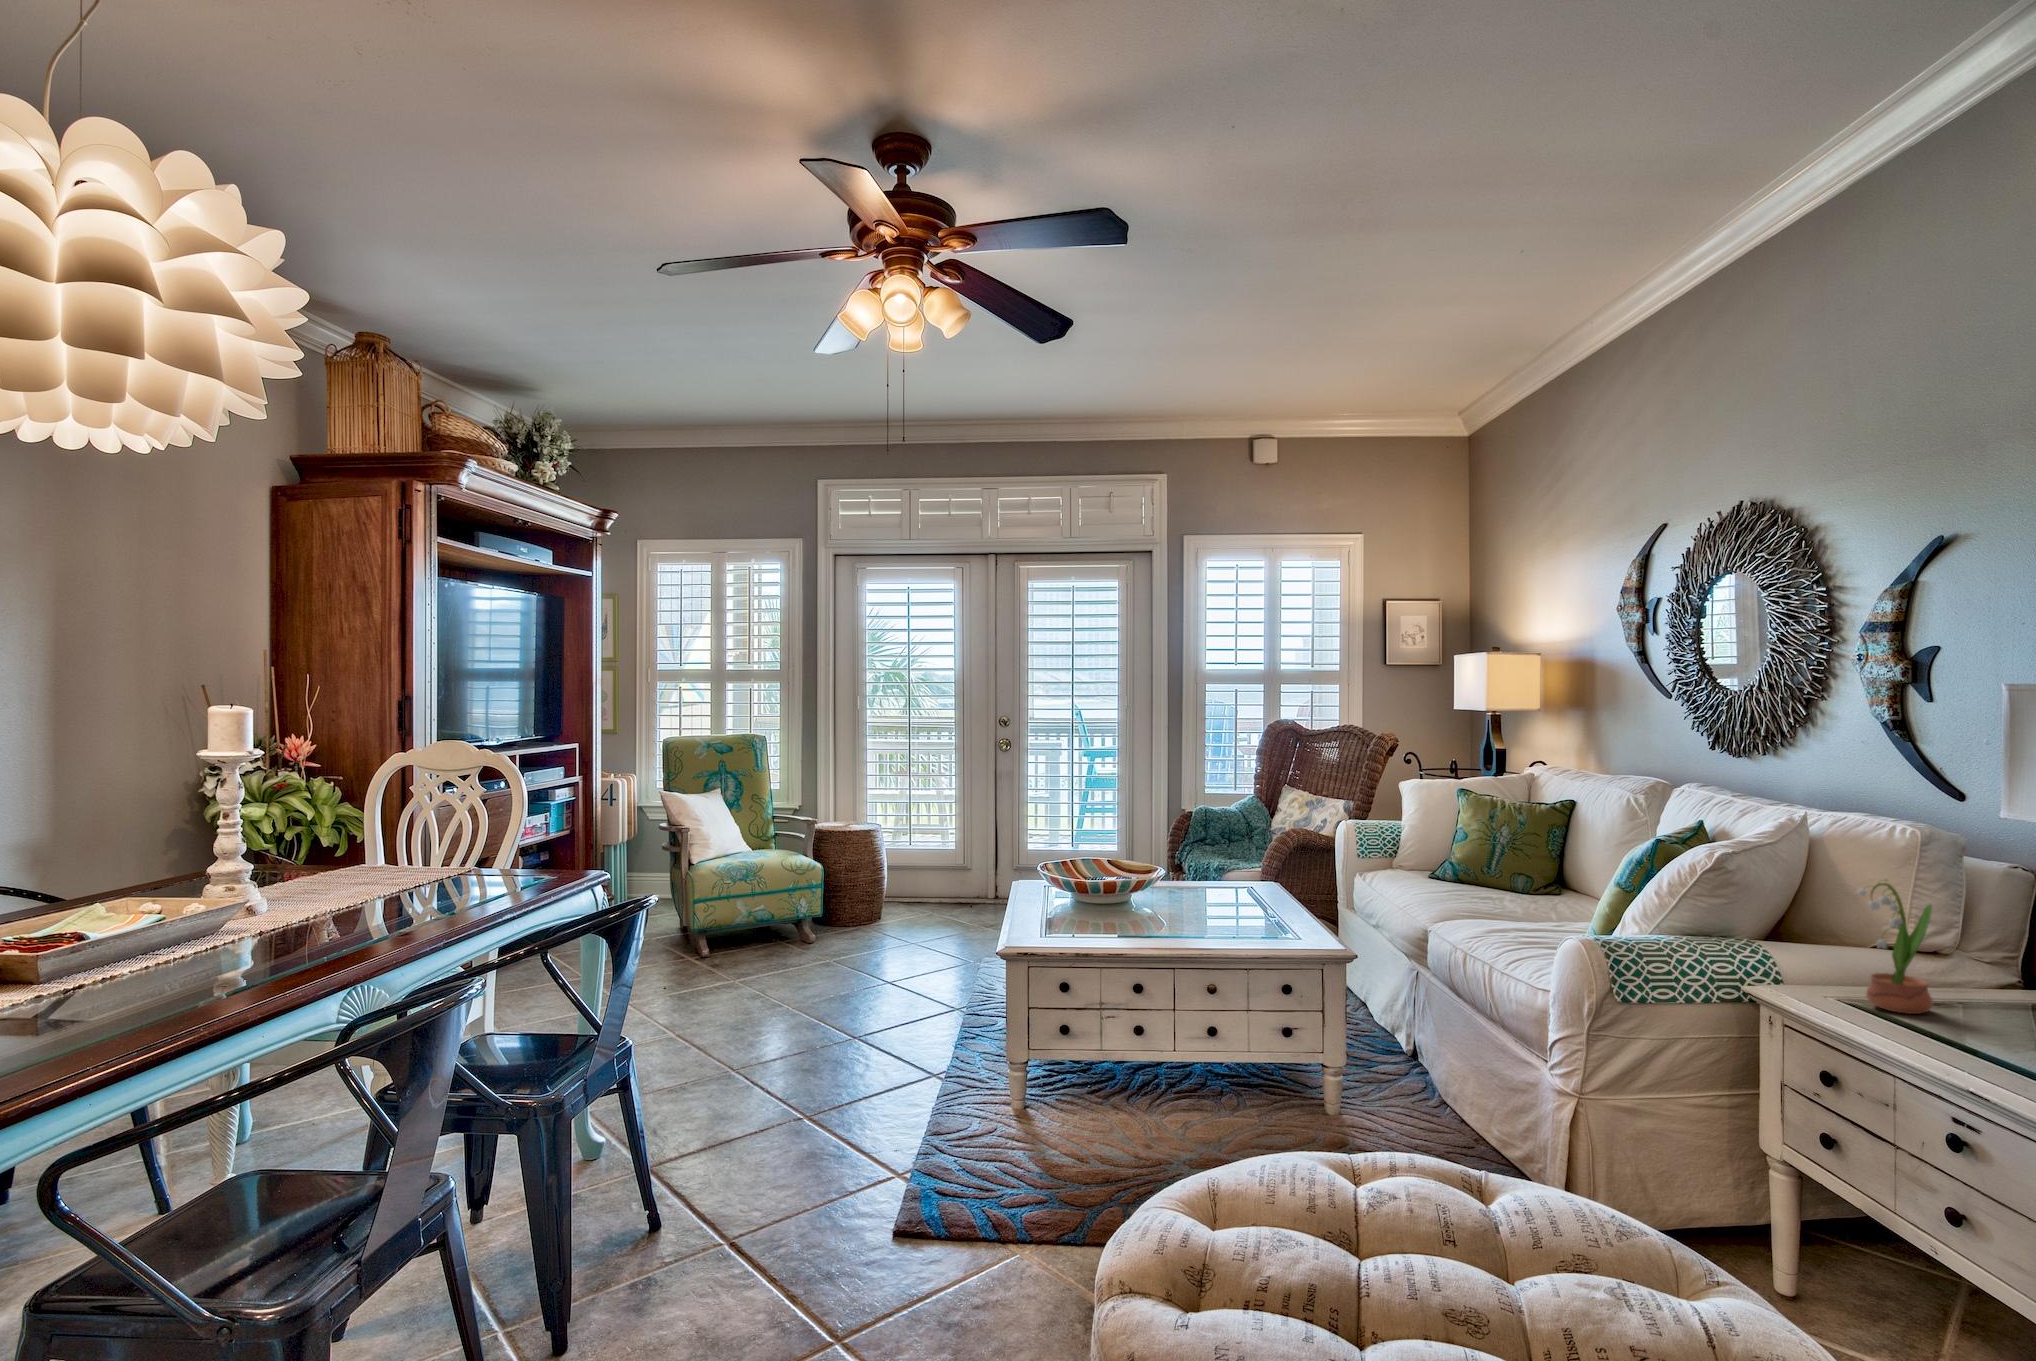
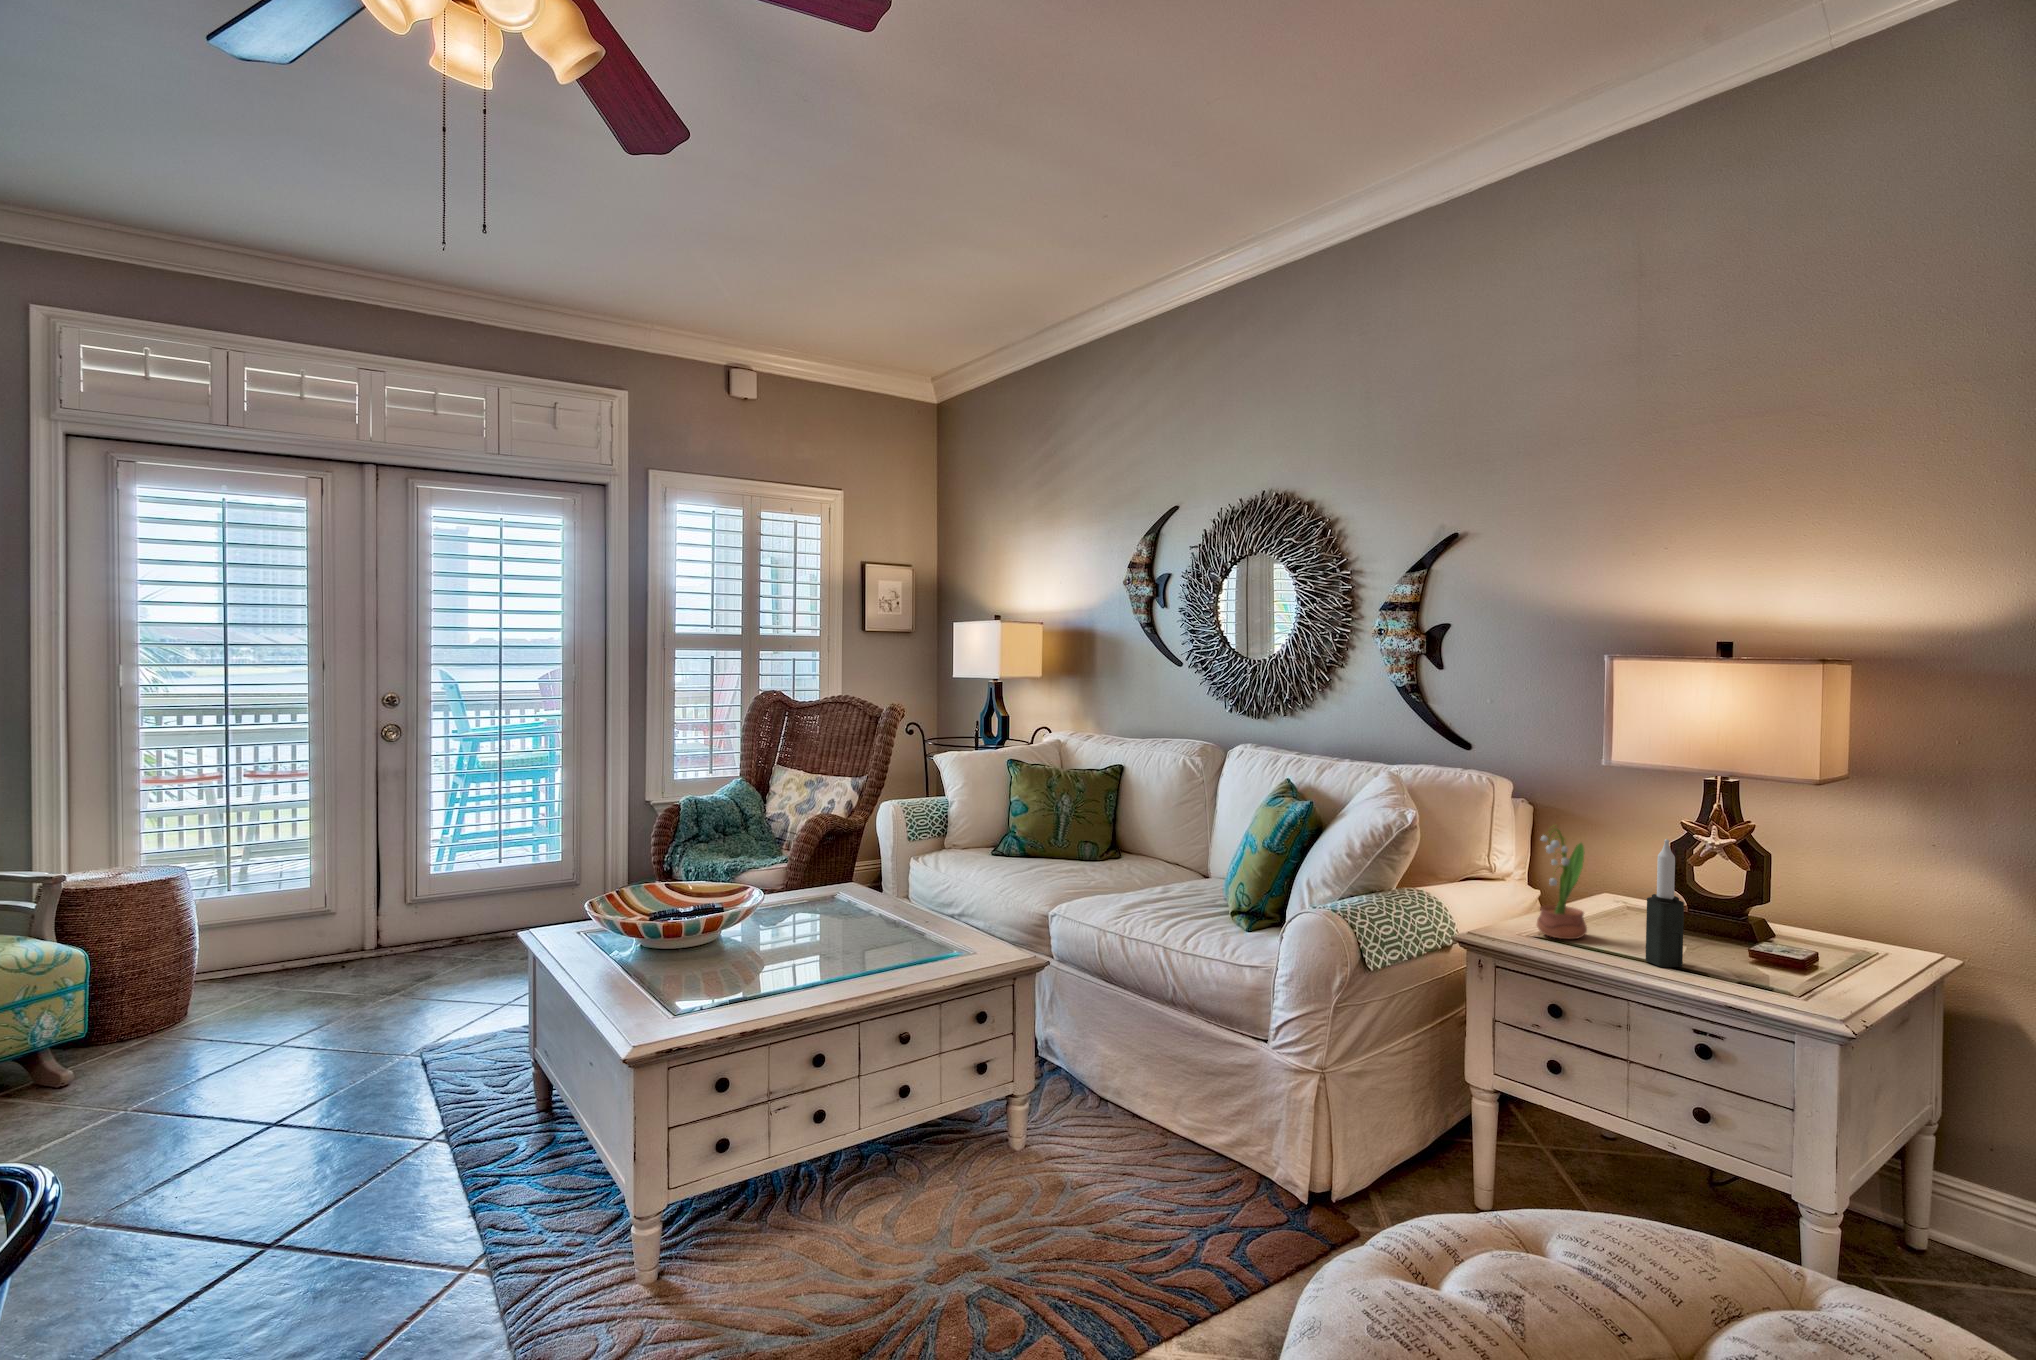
candle: none [1937,898,1981,1050] -> present [1645,839,1684,968]

